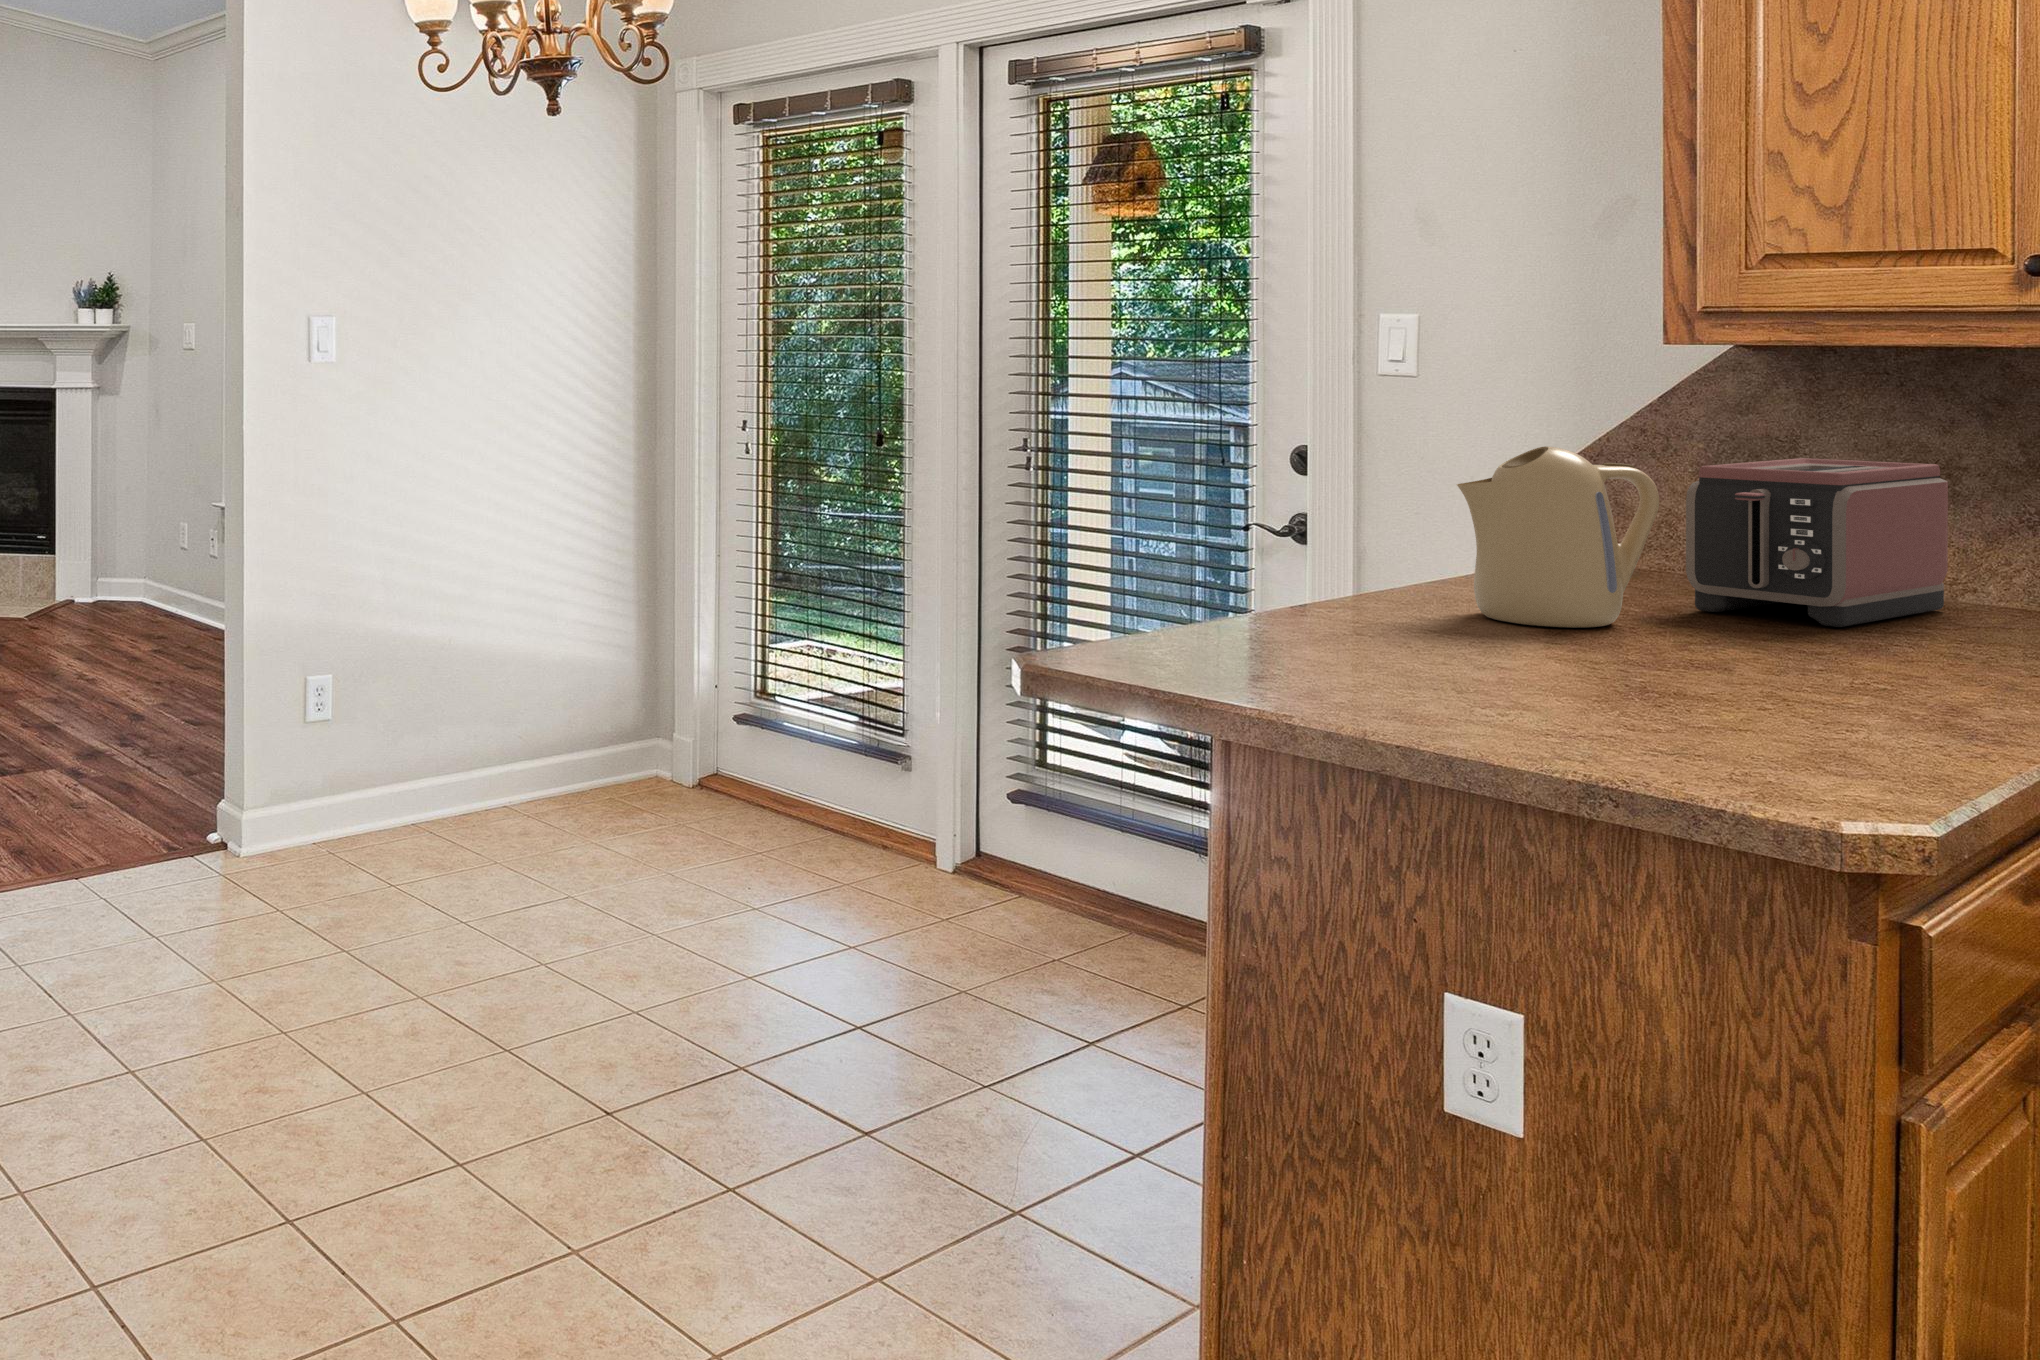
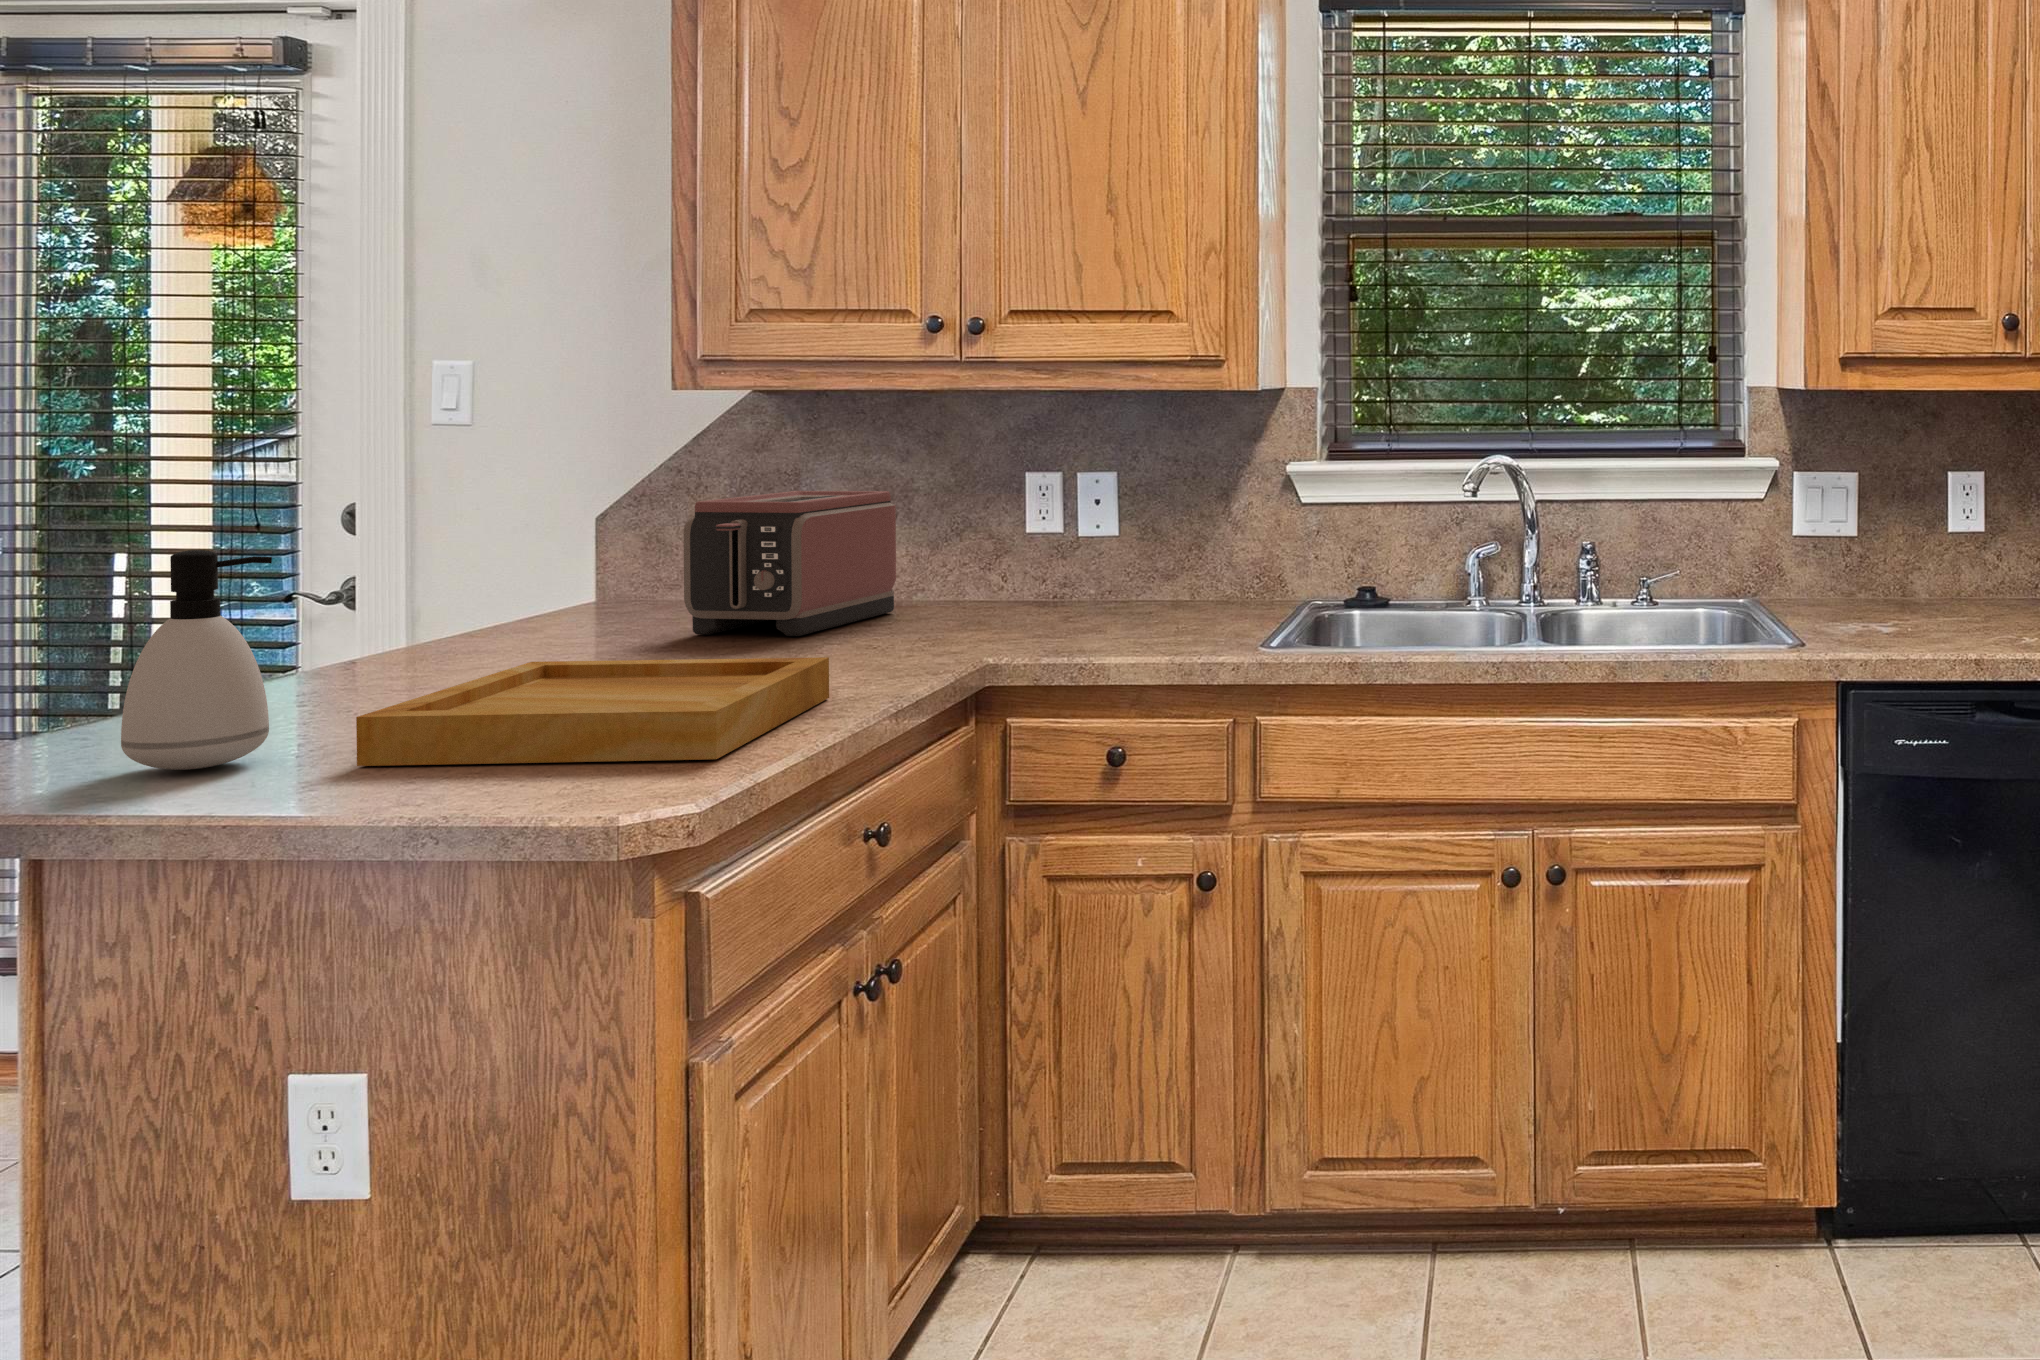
kettle: present [1457,446,1659,628] -> none [445,489,647,668]
soap dispenser: none [1266,493,1385,688] -> present [121,550,272,770]
tray: none [1472,625,1974,772] -> present [356,657,829,766]

